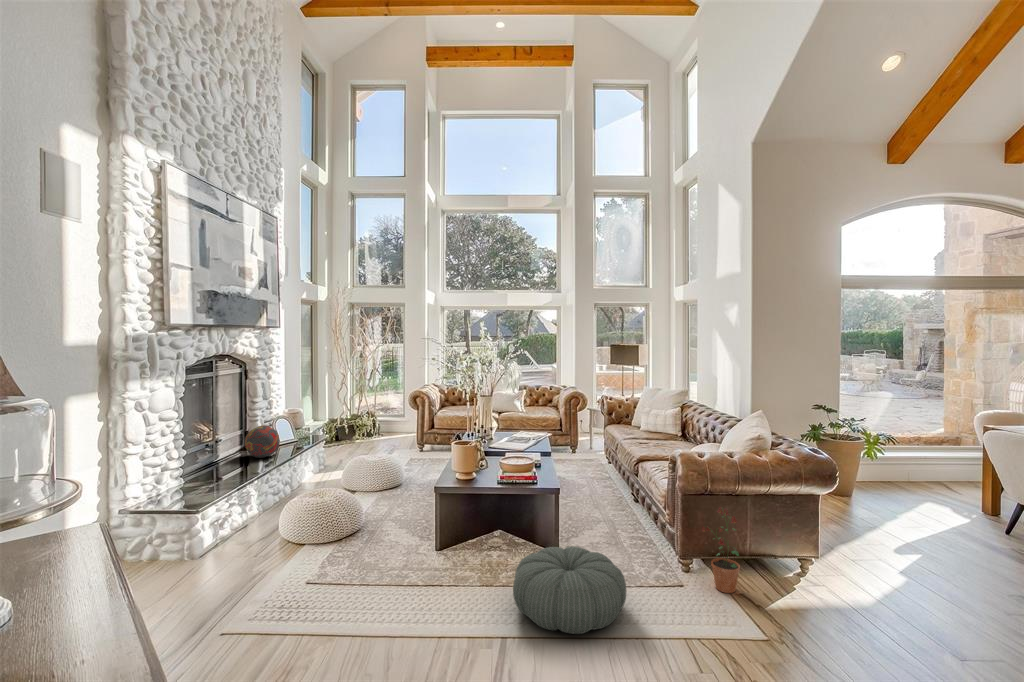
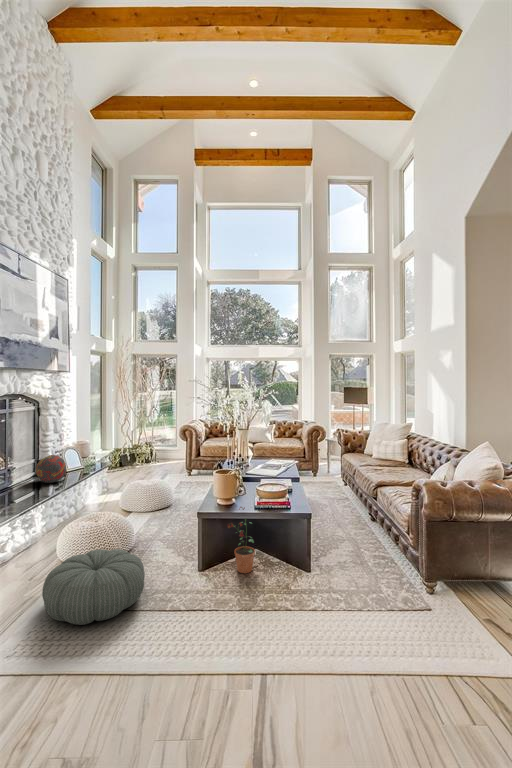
potted plant: present [702,507,740,593] -> present [228,507,255,573]
pouf: present [513,546,627,634] -> present [42,549,145,625]

